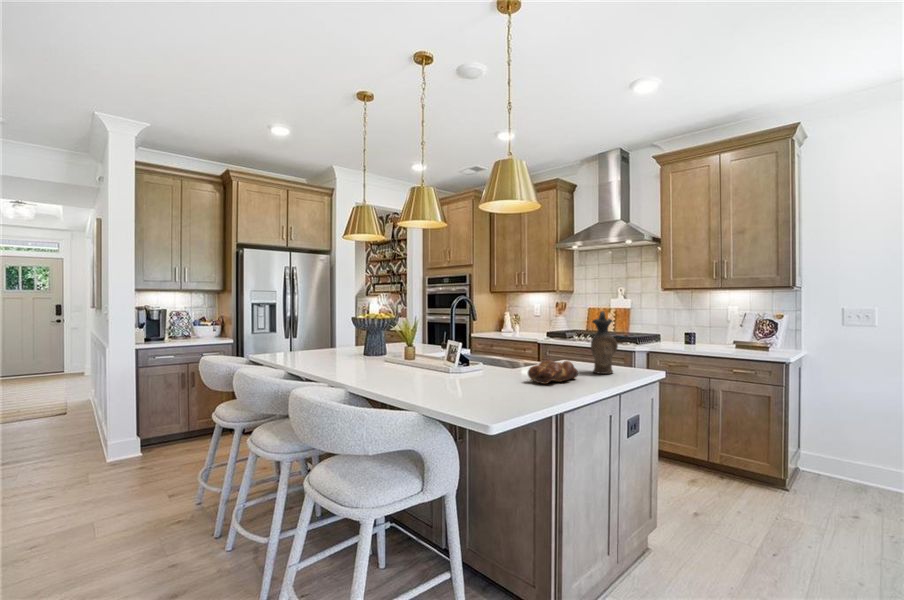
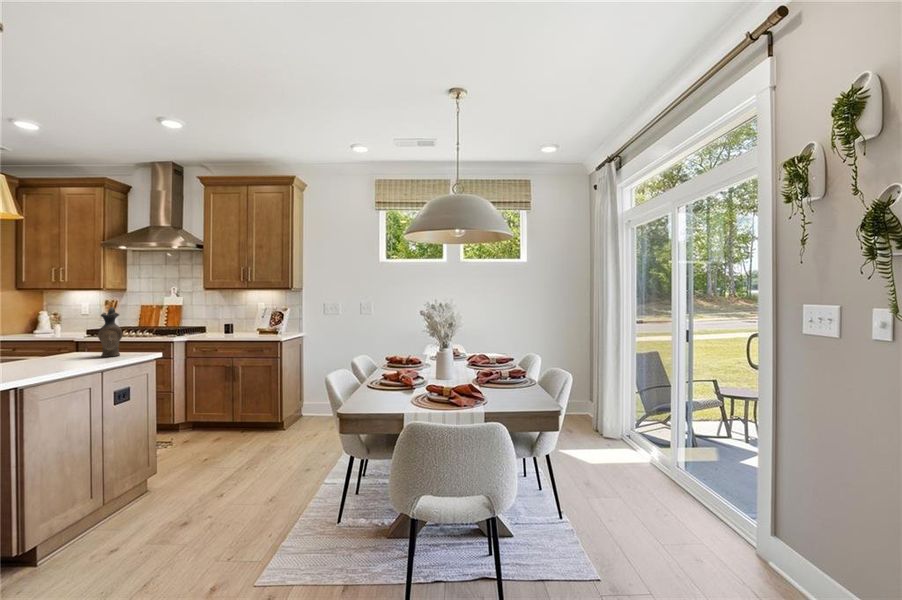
bread loaf: present [528,359,578,384] -> none [24,347,81,367]

